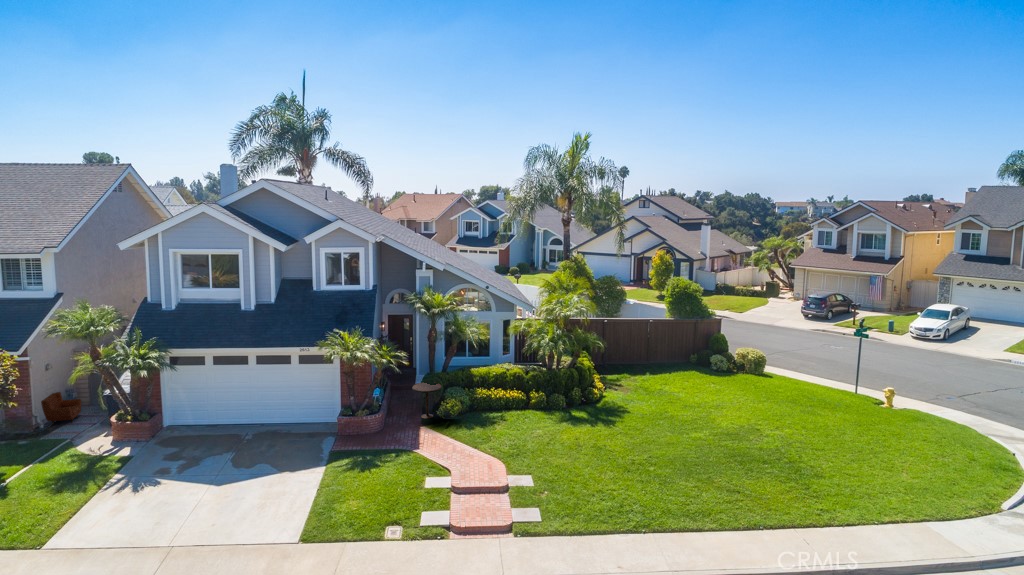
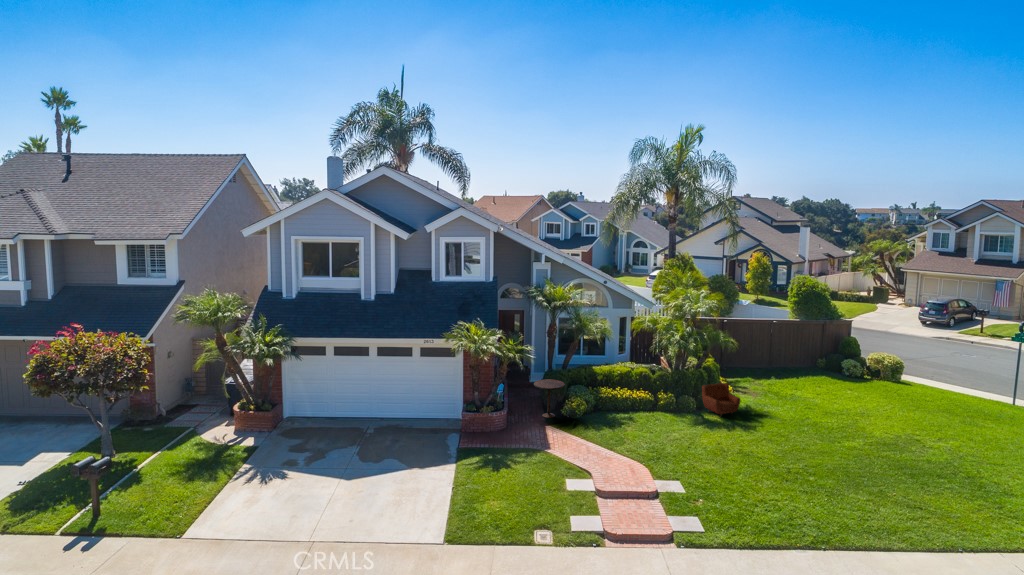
armchair: present [41,392,82,424] -> present [702,383,741,417]

